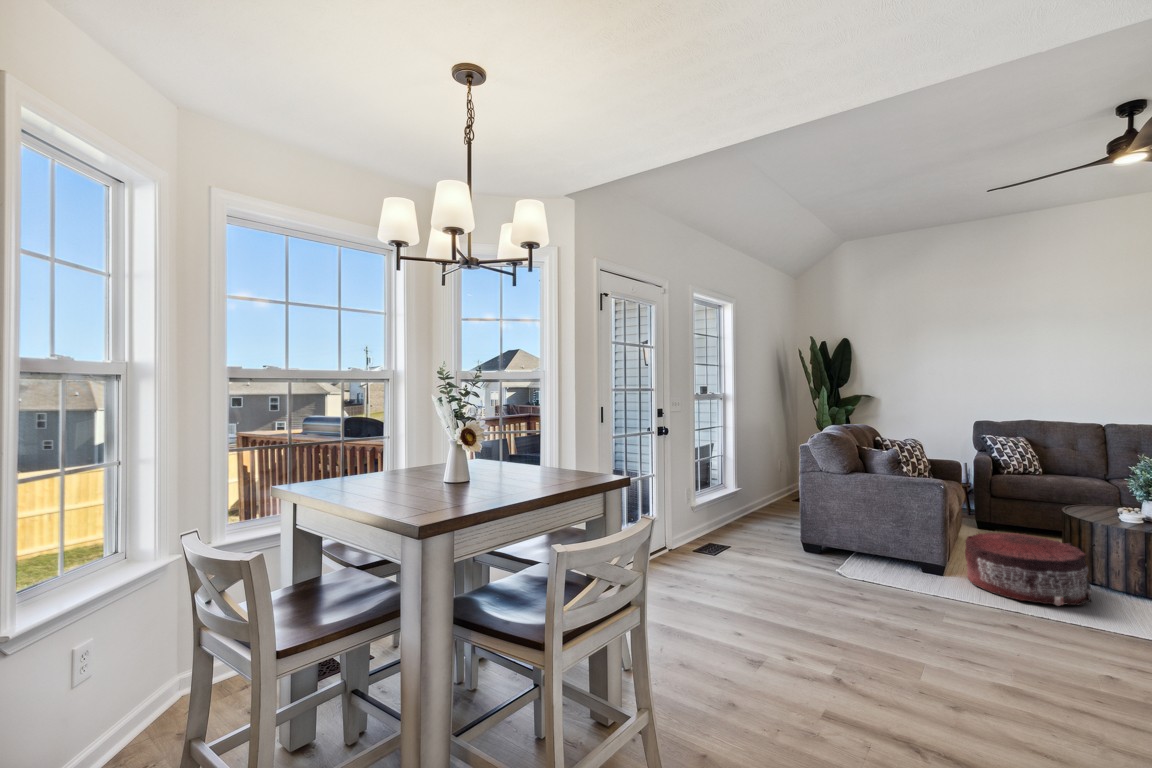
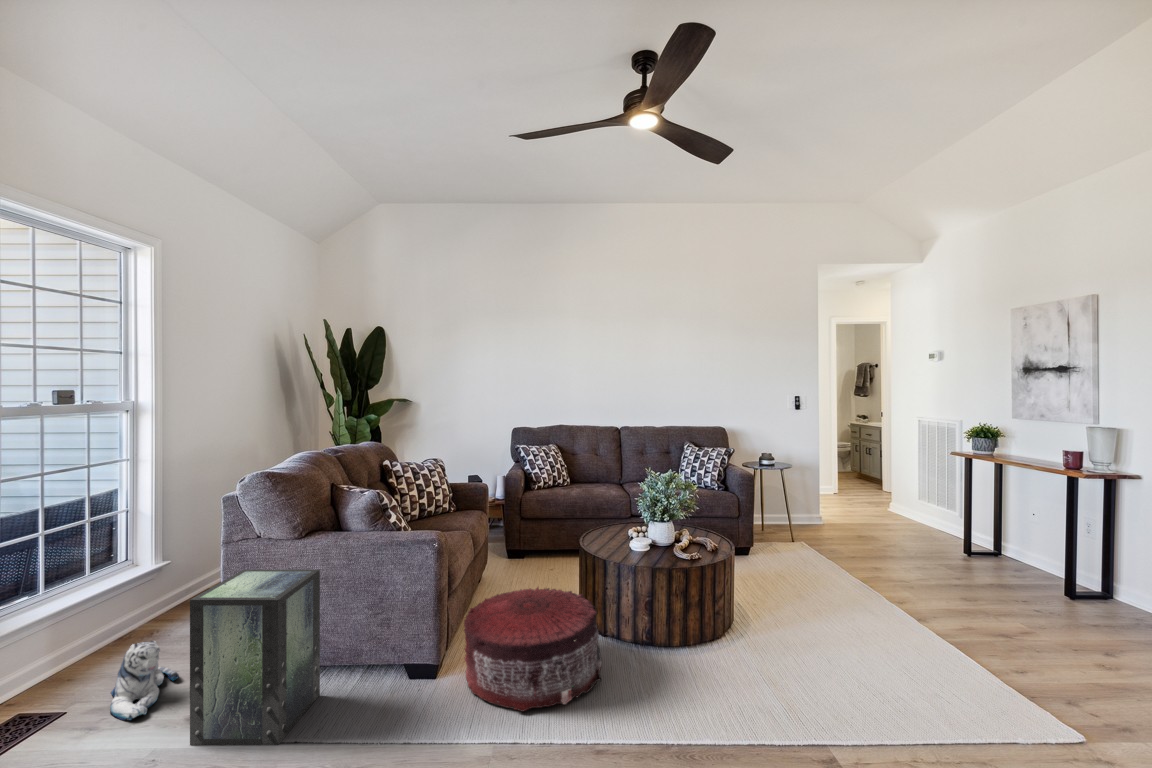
storage box: none [805,487,865,577] -> present [190,570,320,745]
plush toy: none [747,517,777,552] -> present [110,641,179,720]

